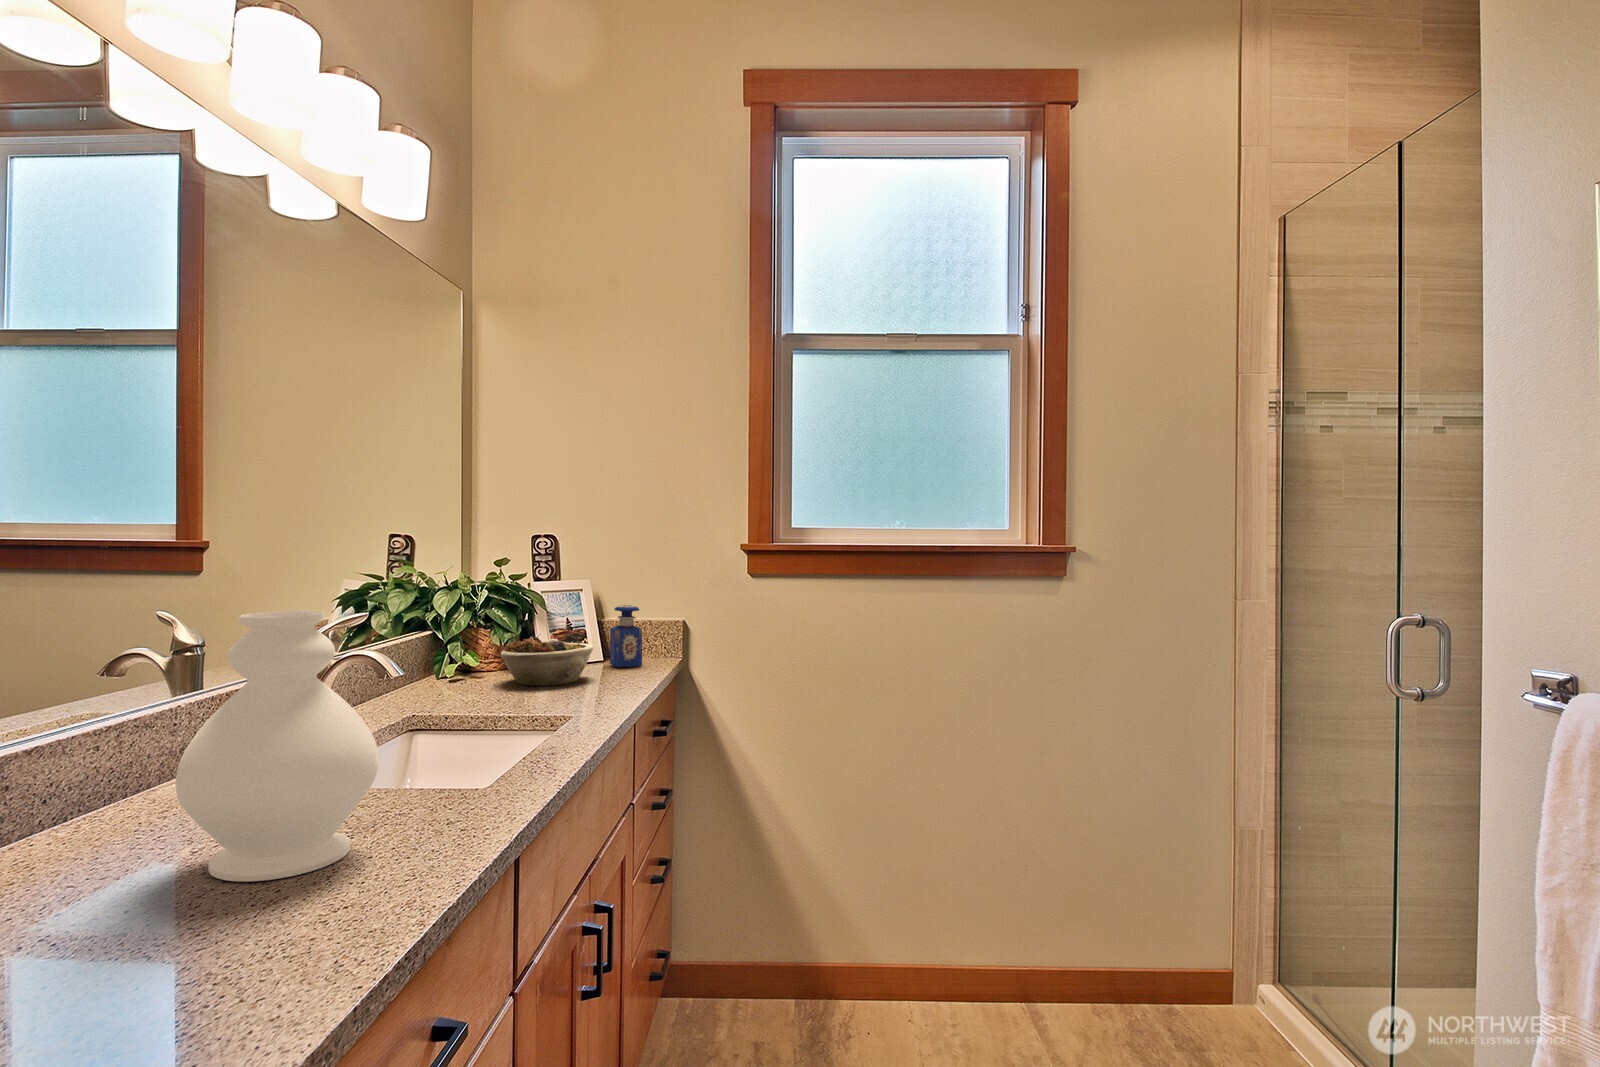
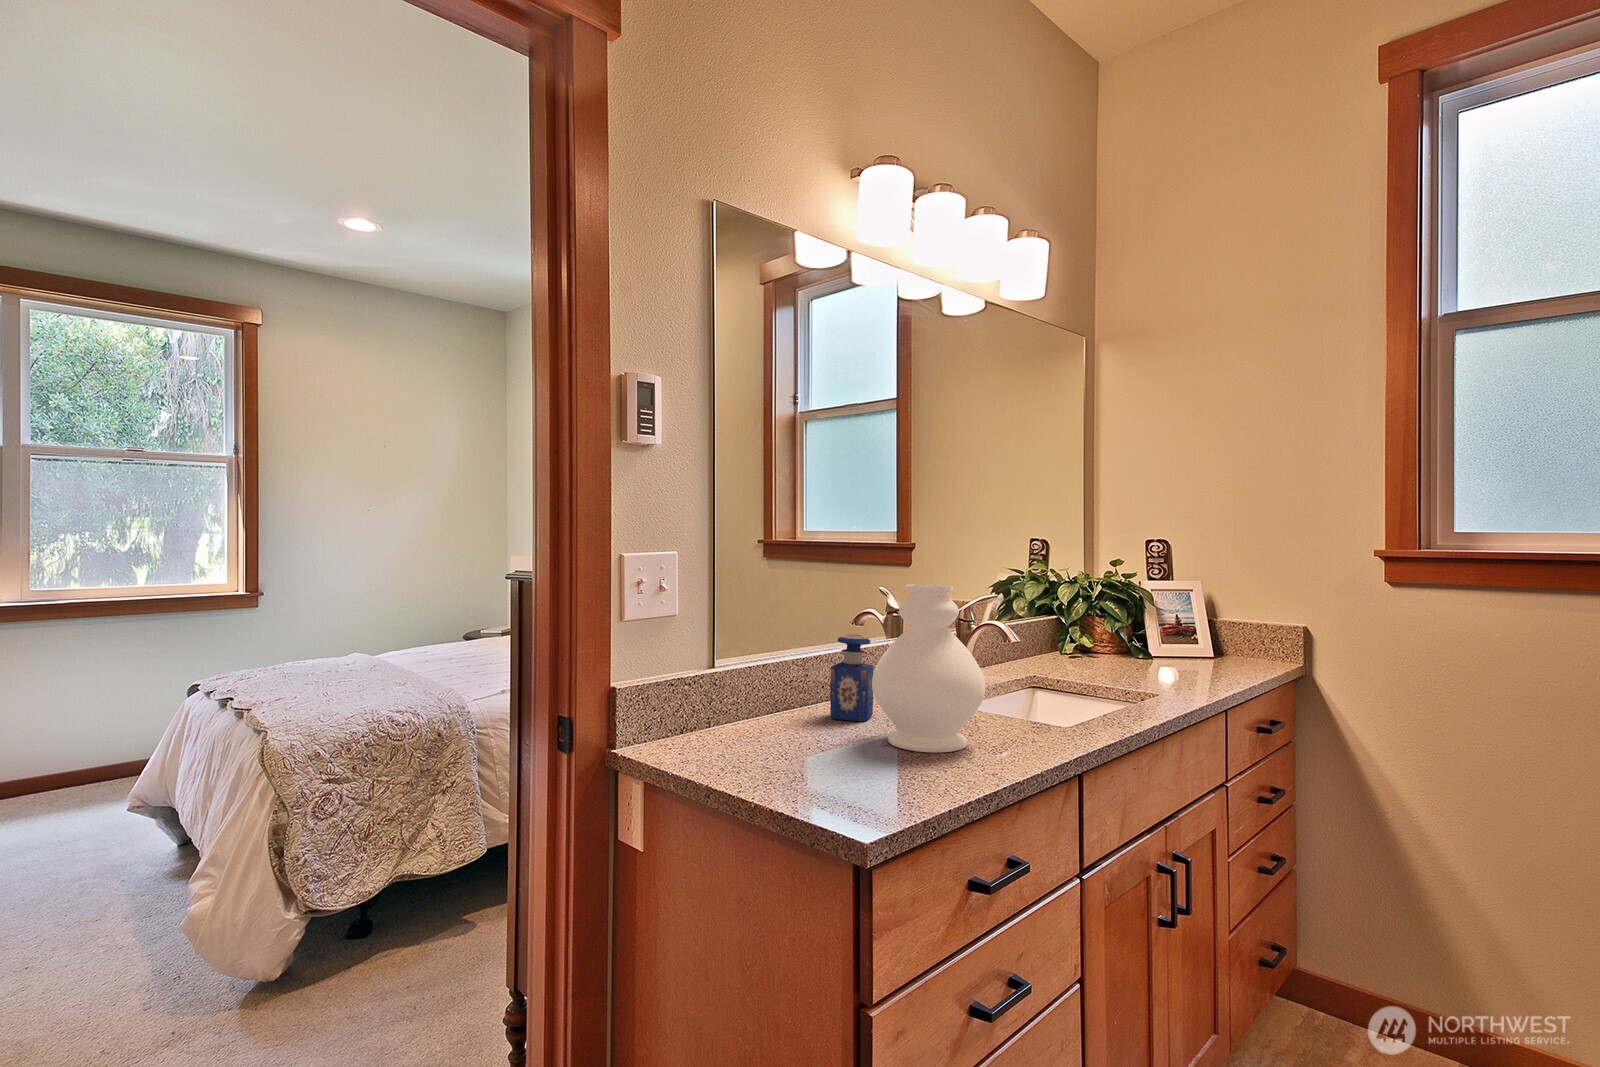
perfume bottle: present [610,605,642,667] -> present [830,635,874,721]
succulent planter: present [501,637,593,686] -> none [1112,627,1196,670]

